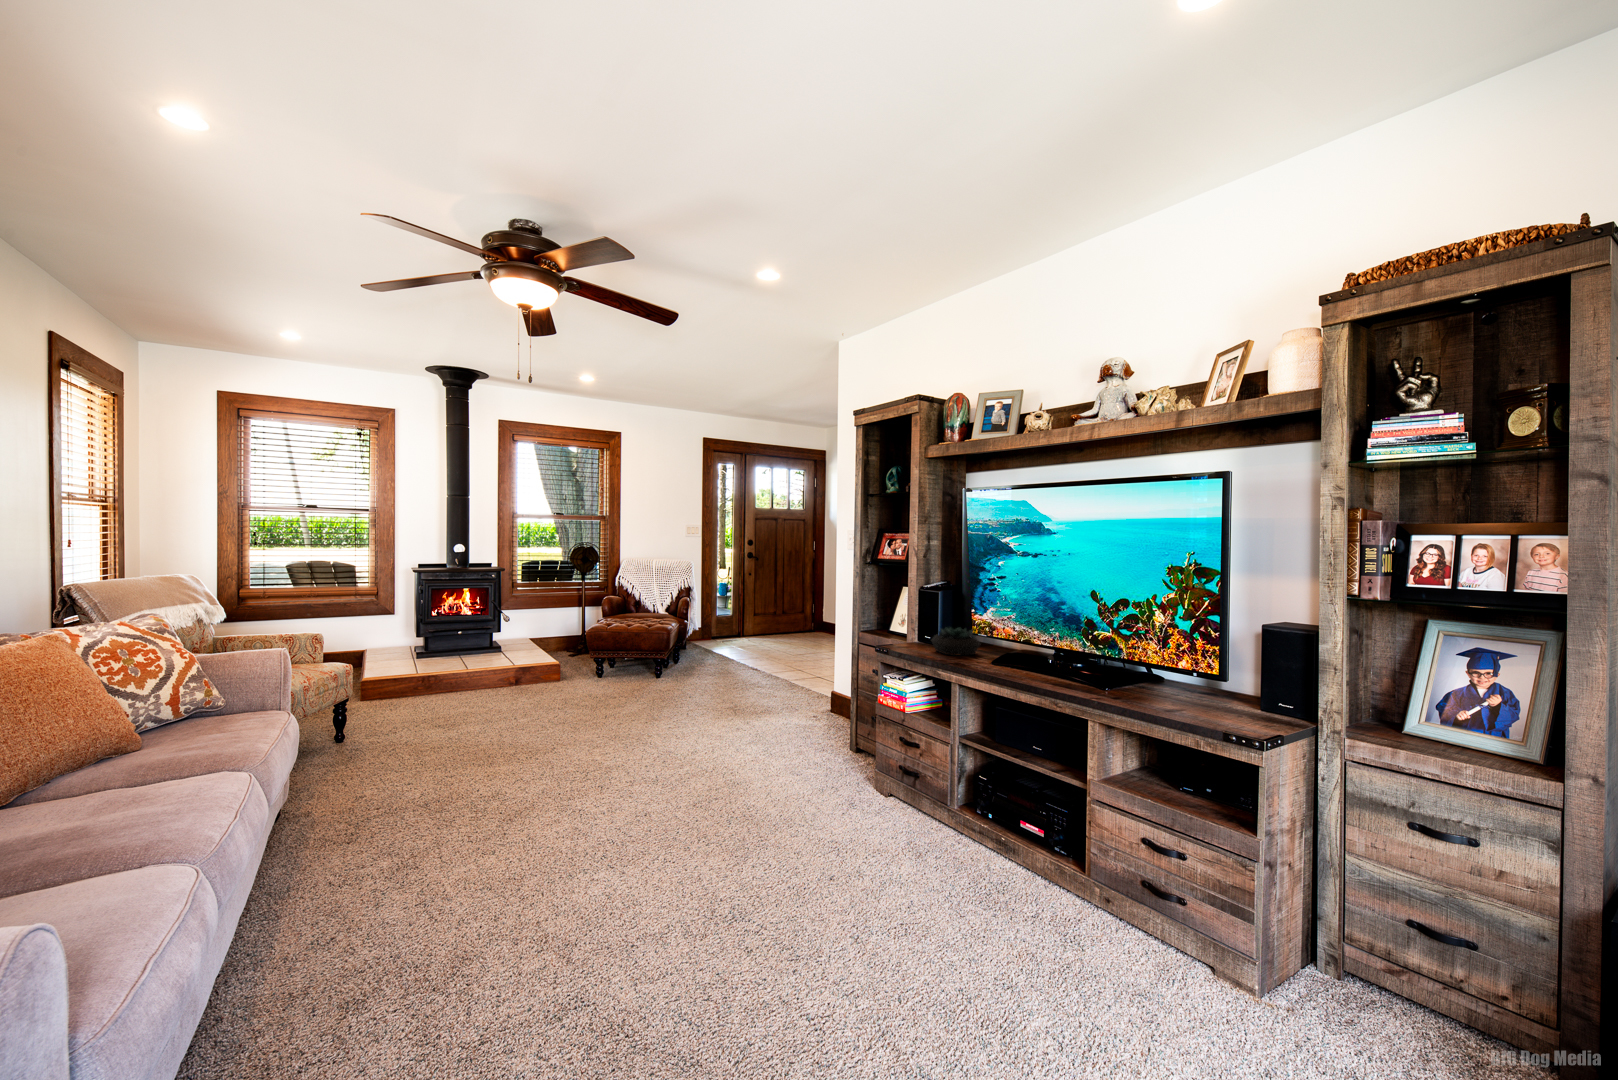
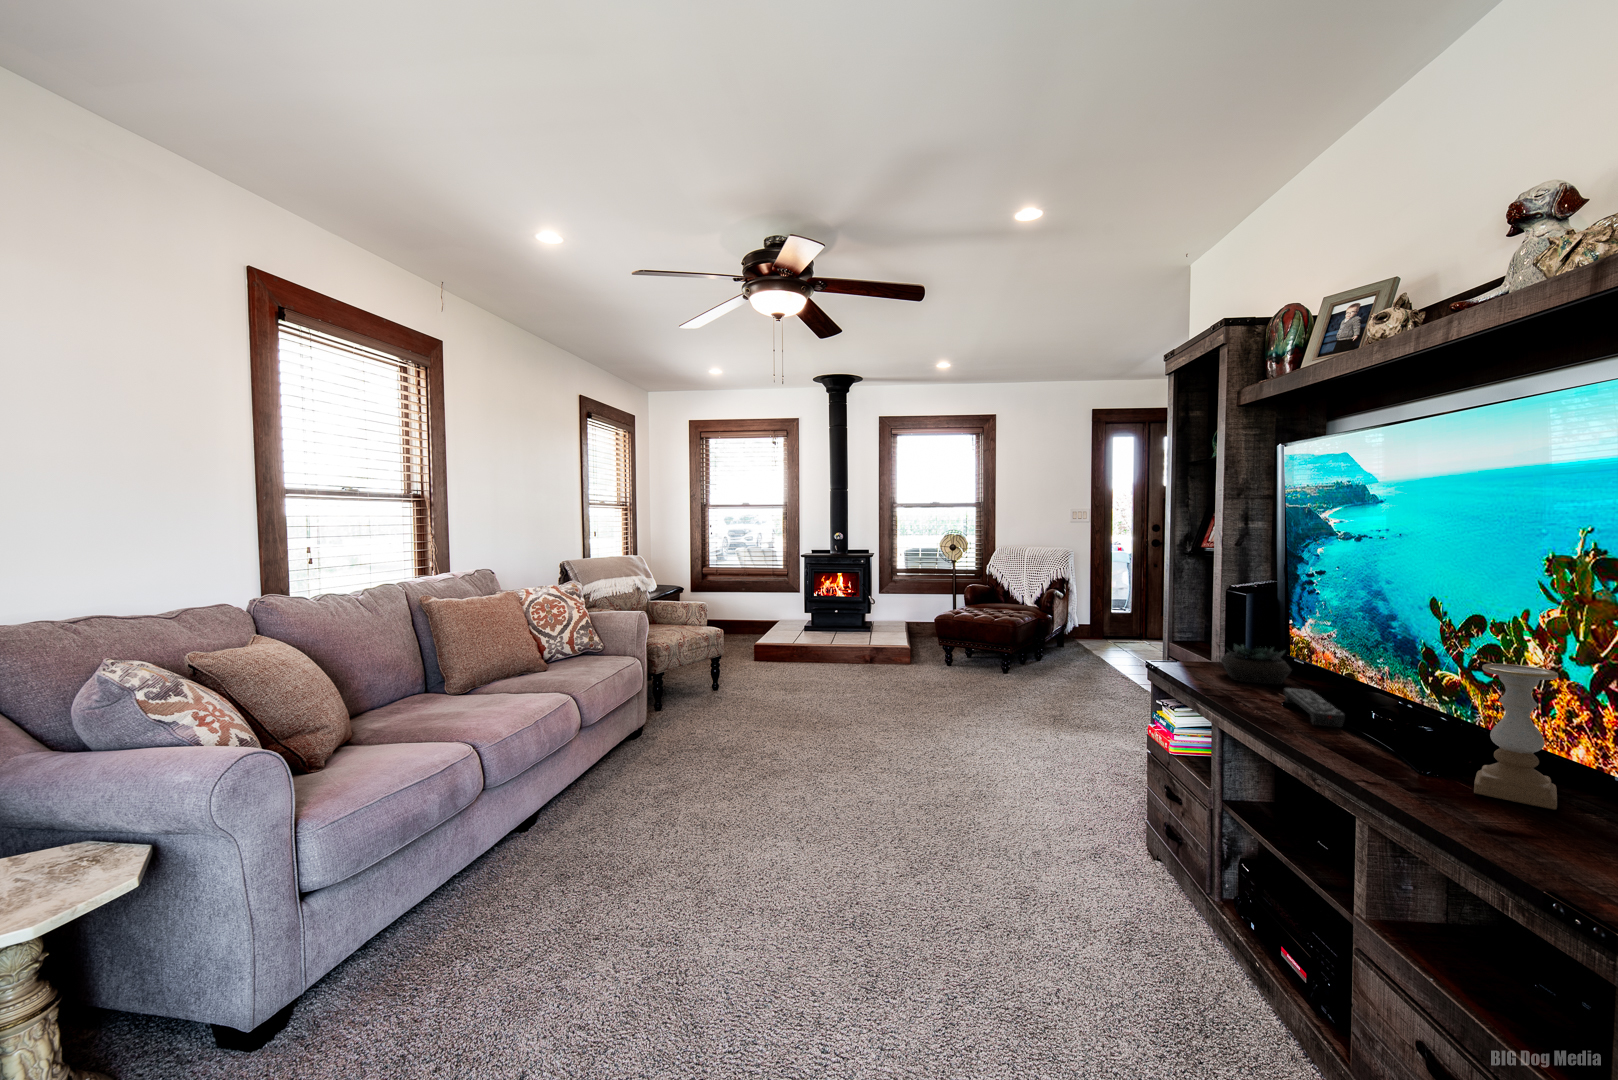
candle holder: none [1145,623,1194,705] -> present [1474,664,1558,810]
remote control: none [995,655,1051,678] -> present [1284,688,1345,727]

